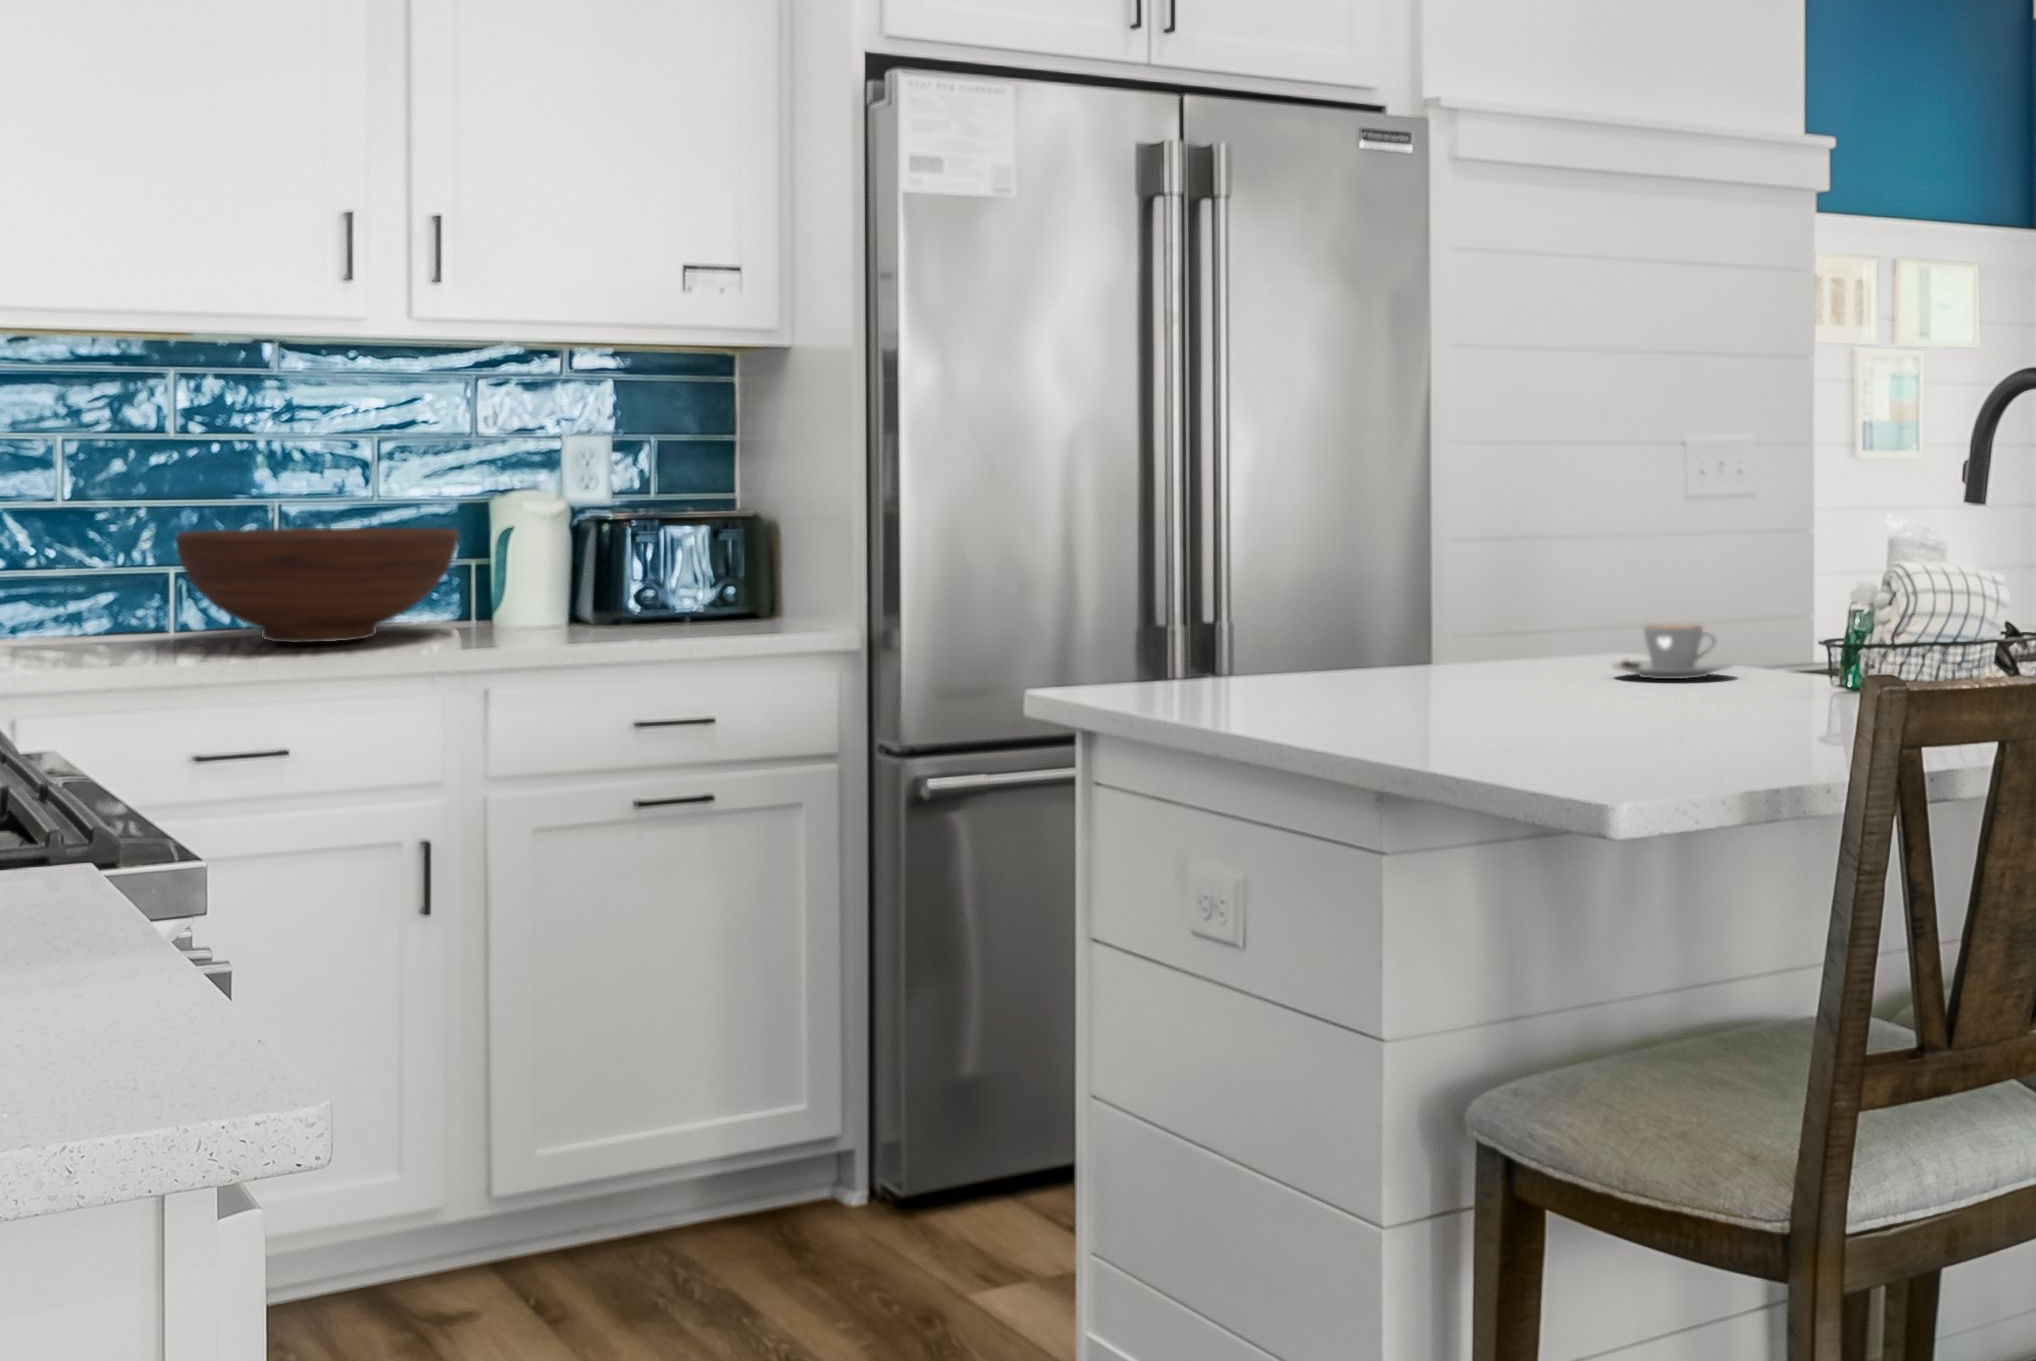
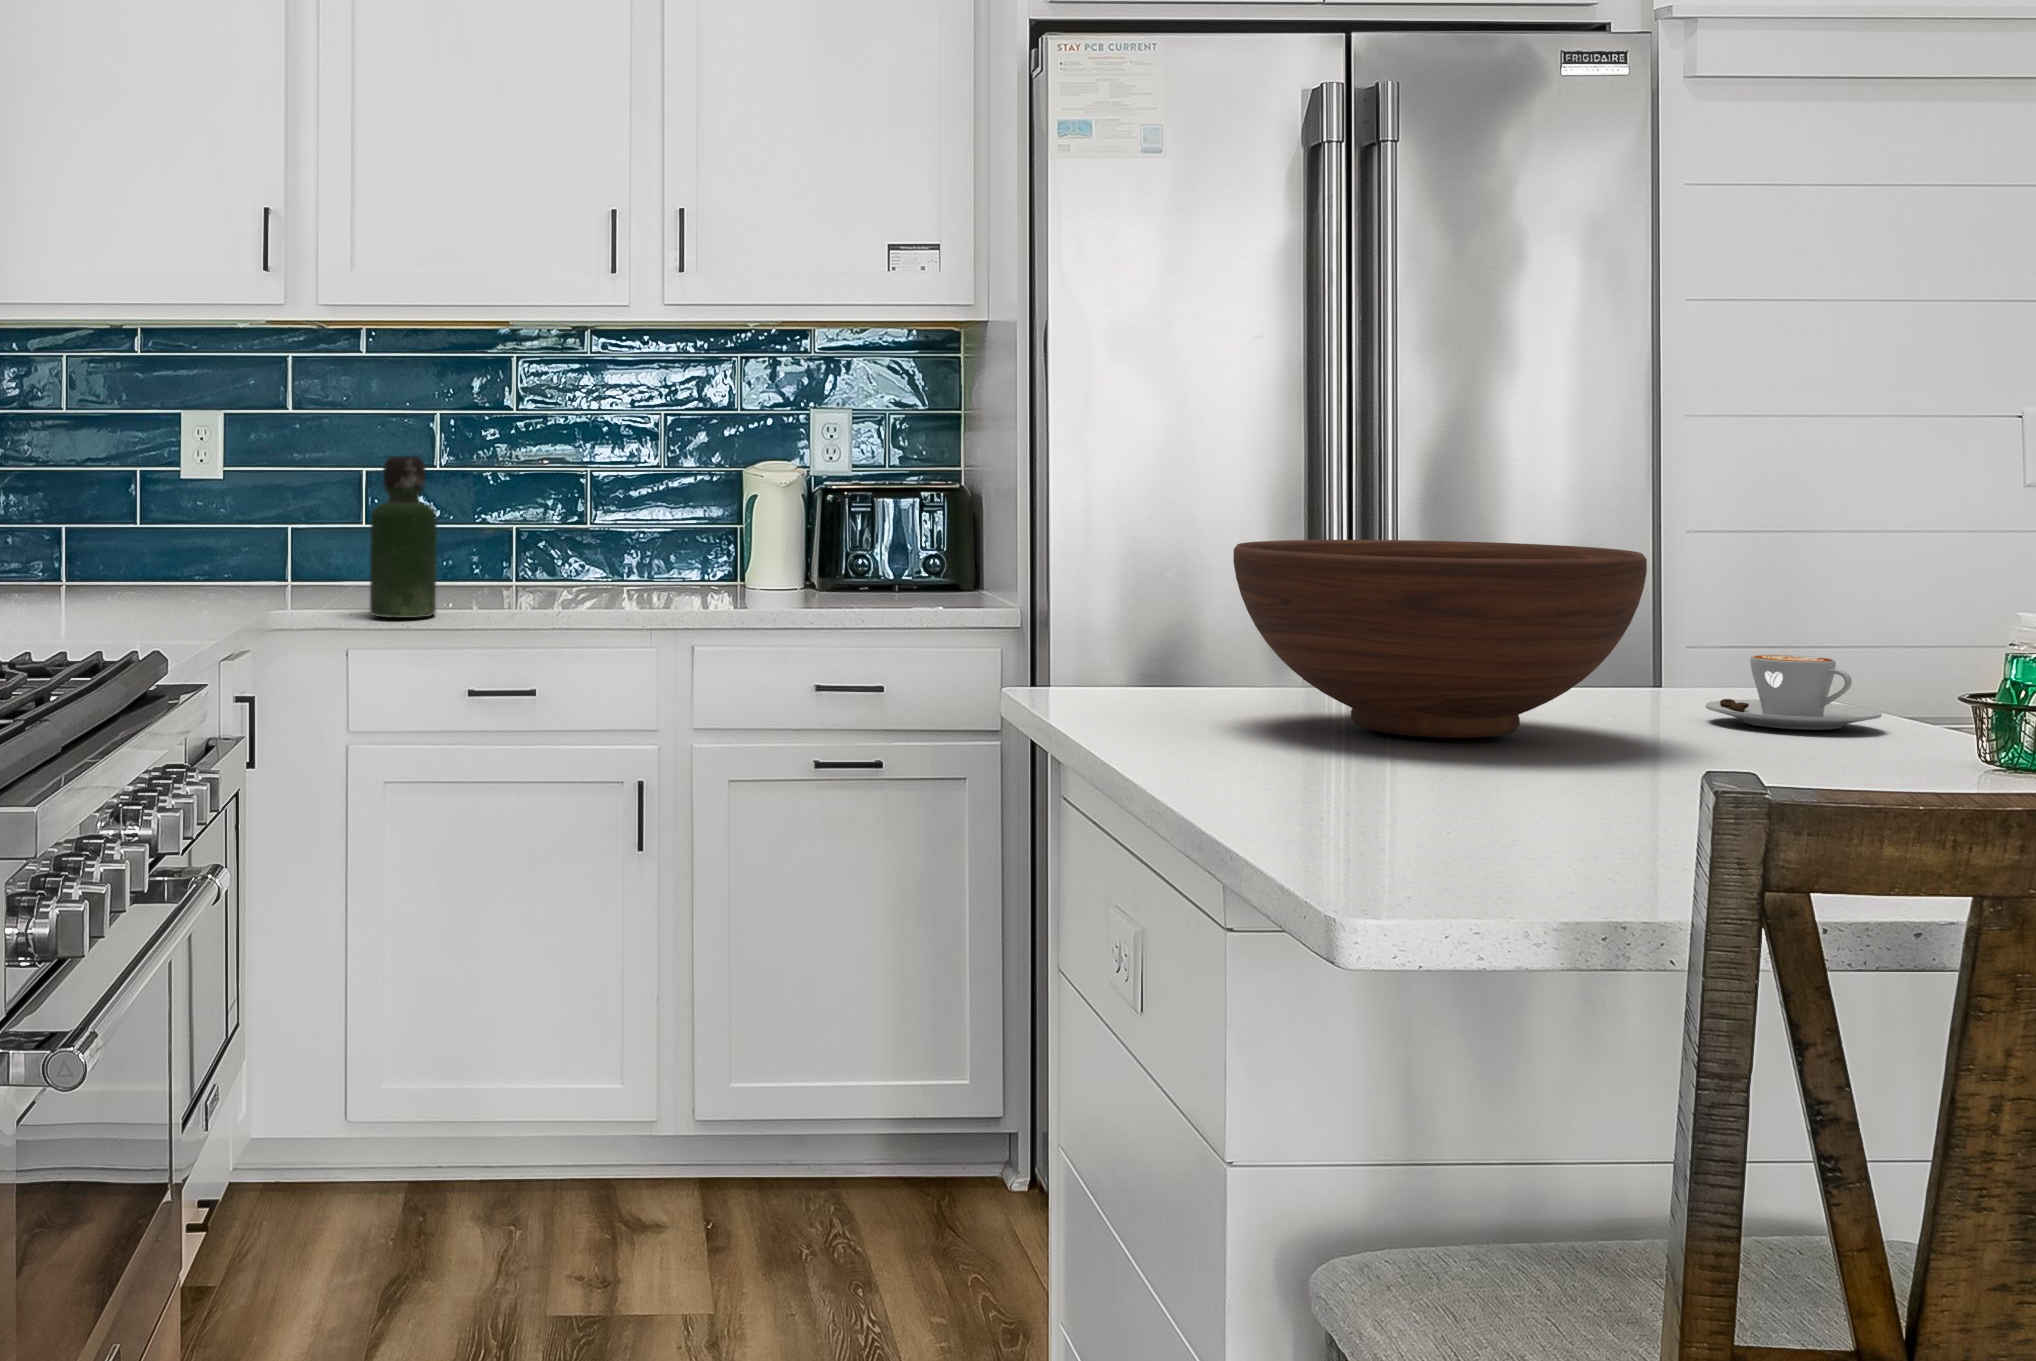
bottle: none [34,492,134,683] -> present [370,456,437,618]
fruit bowl: present [176,528,459,643] -> present [1233,540,1647,738]

